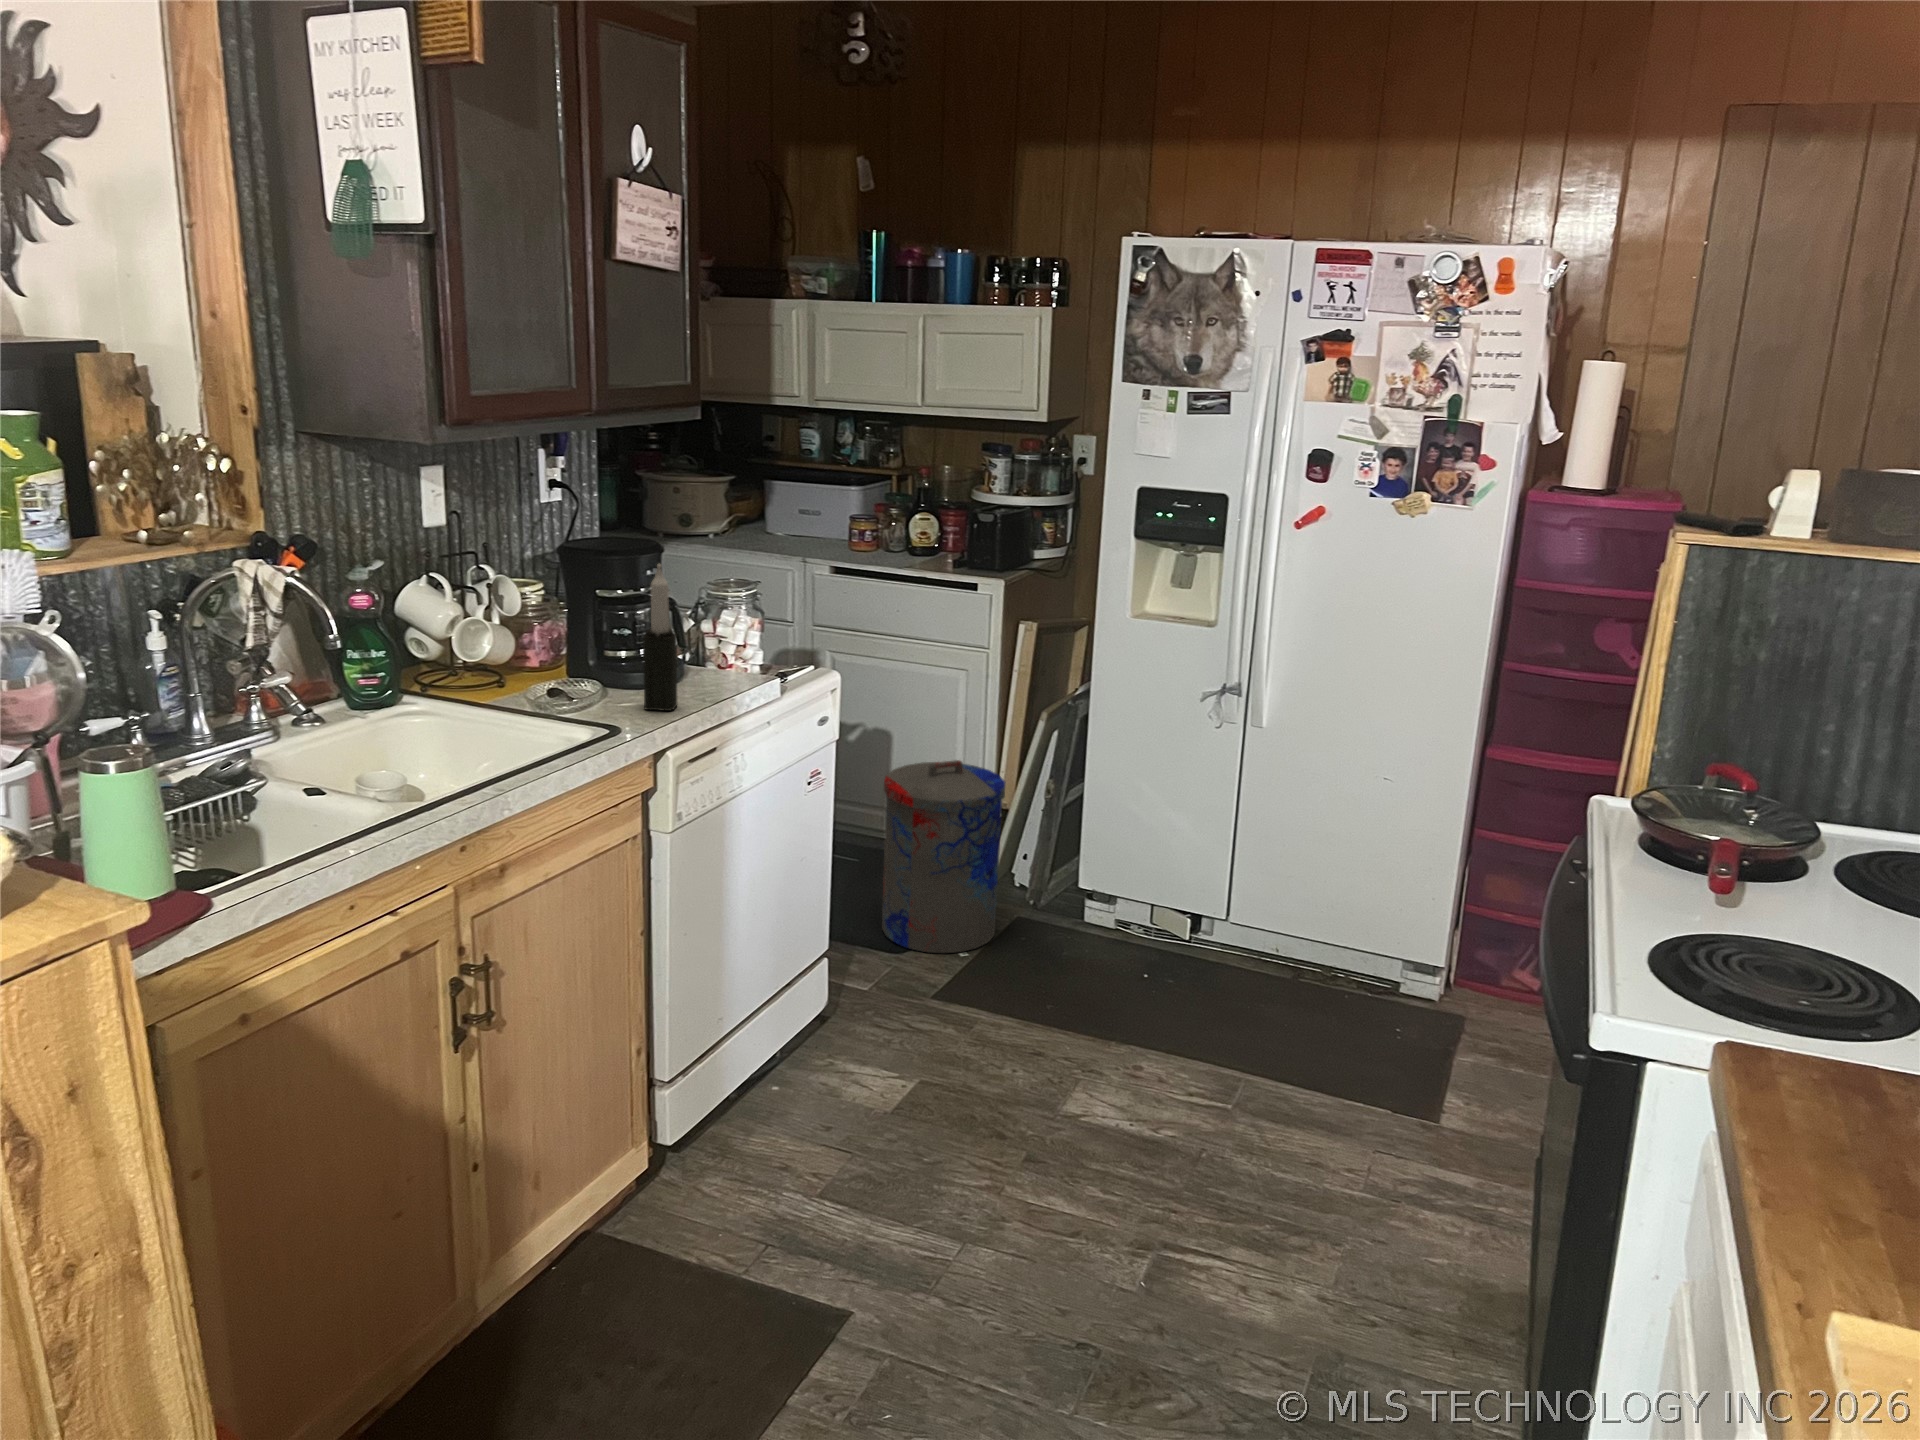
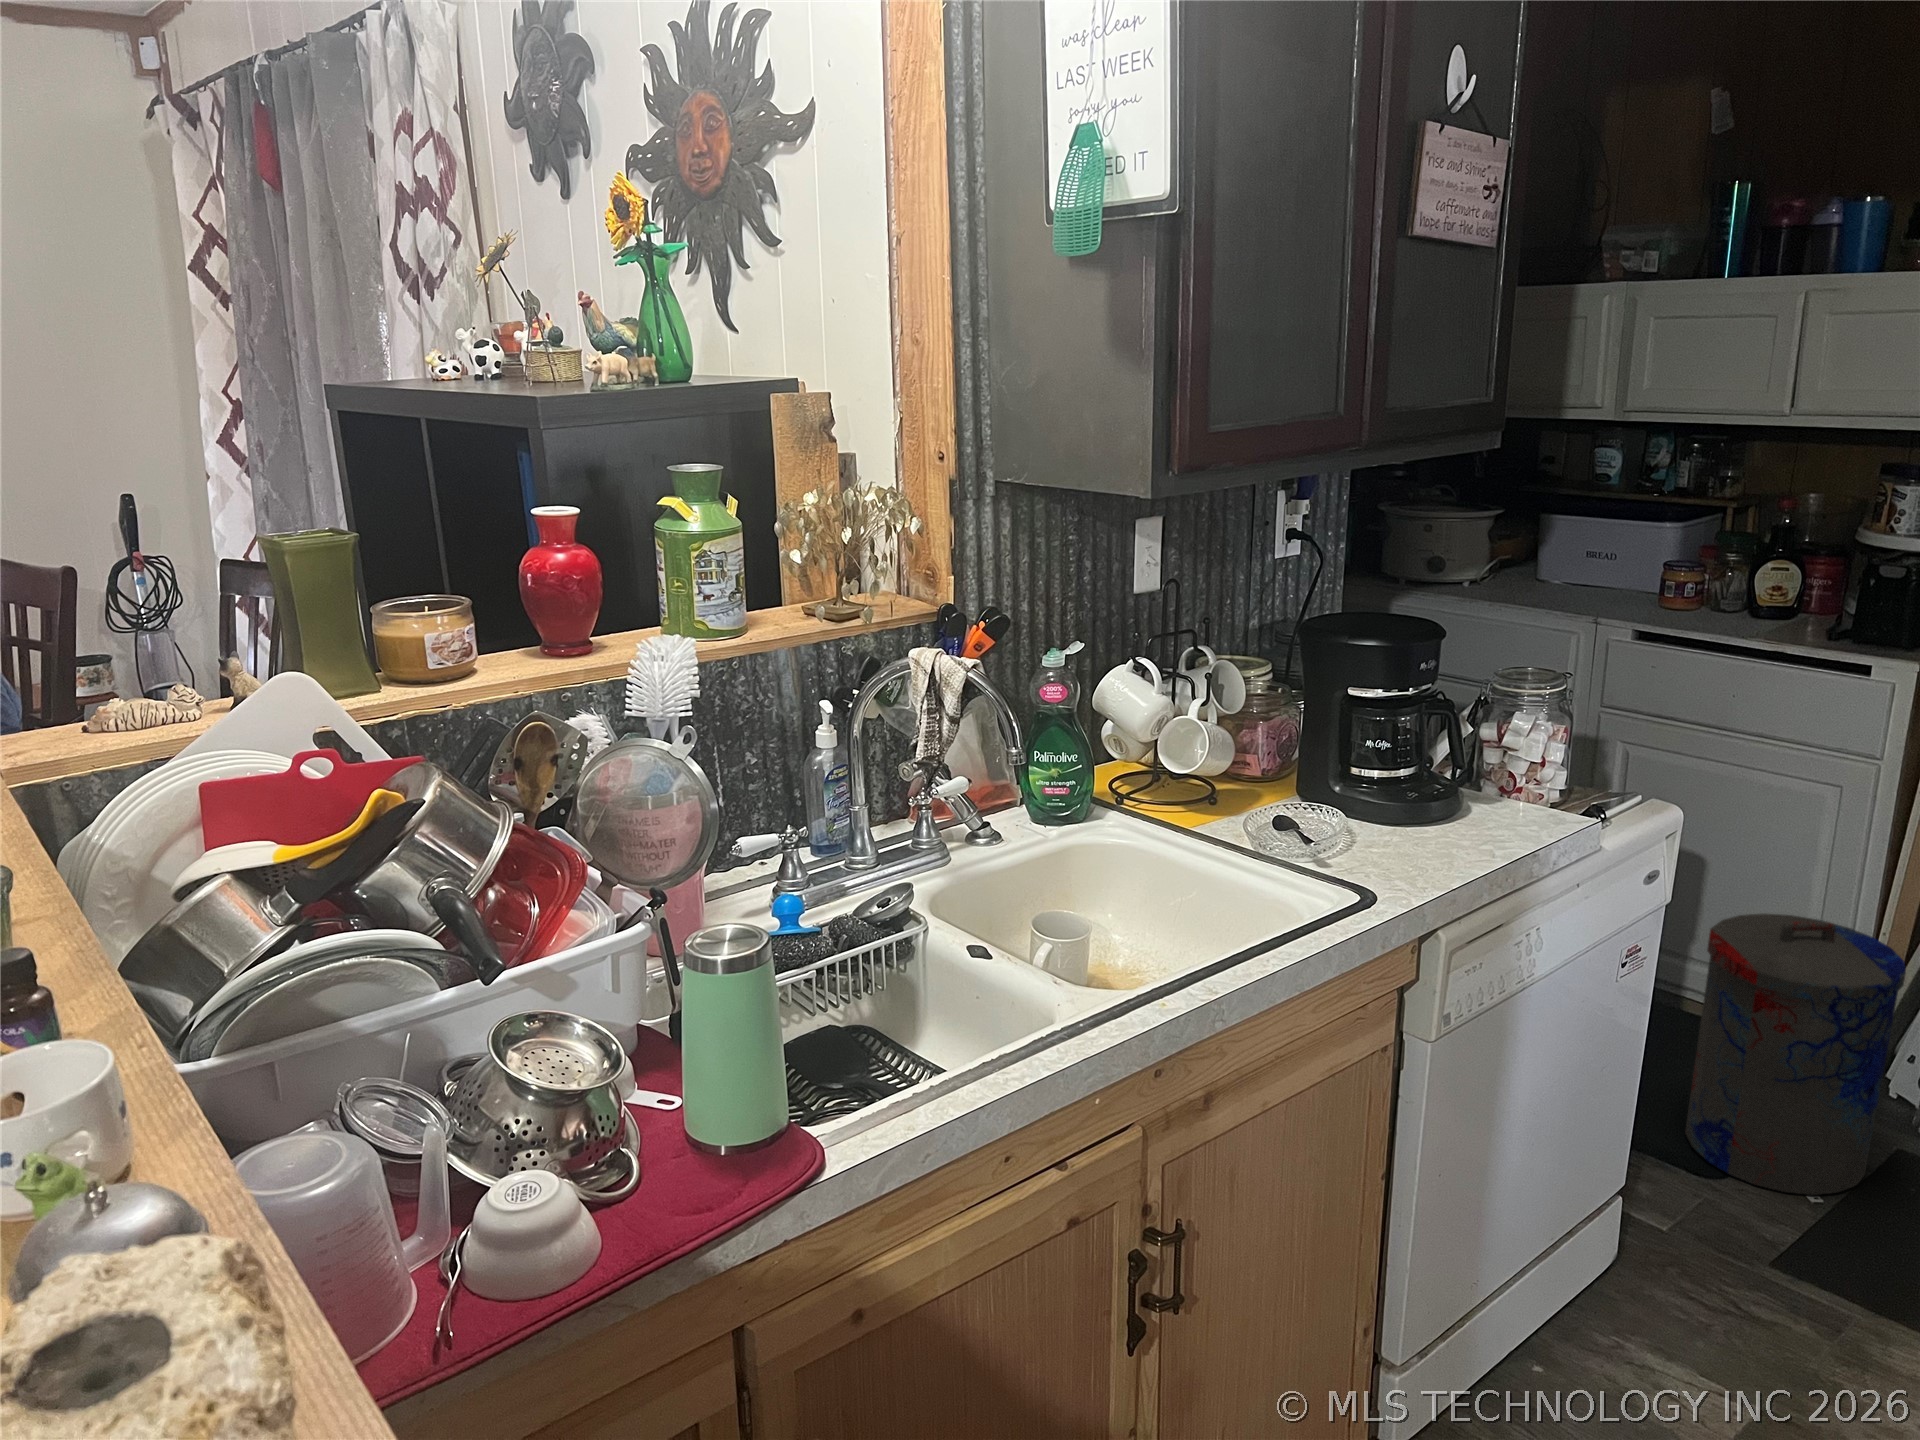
candle: present [643,564,677,711] -> none [1408,661,1464,866]

